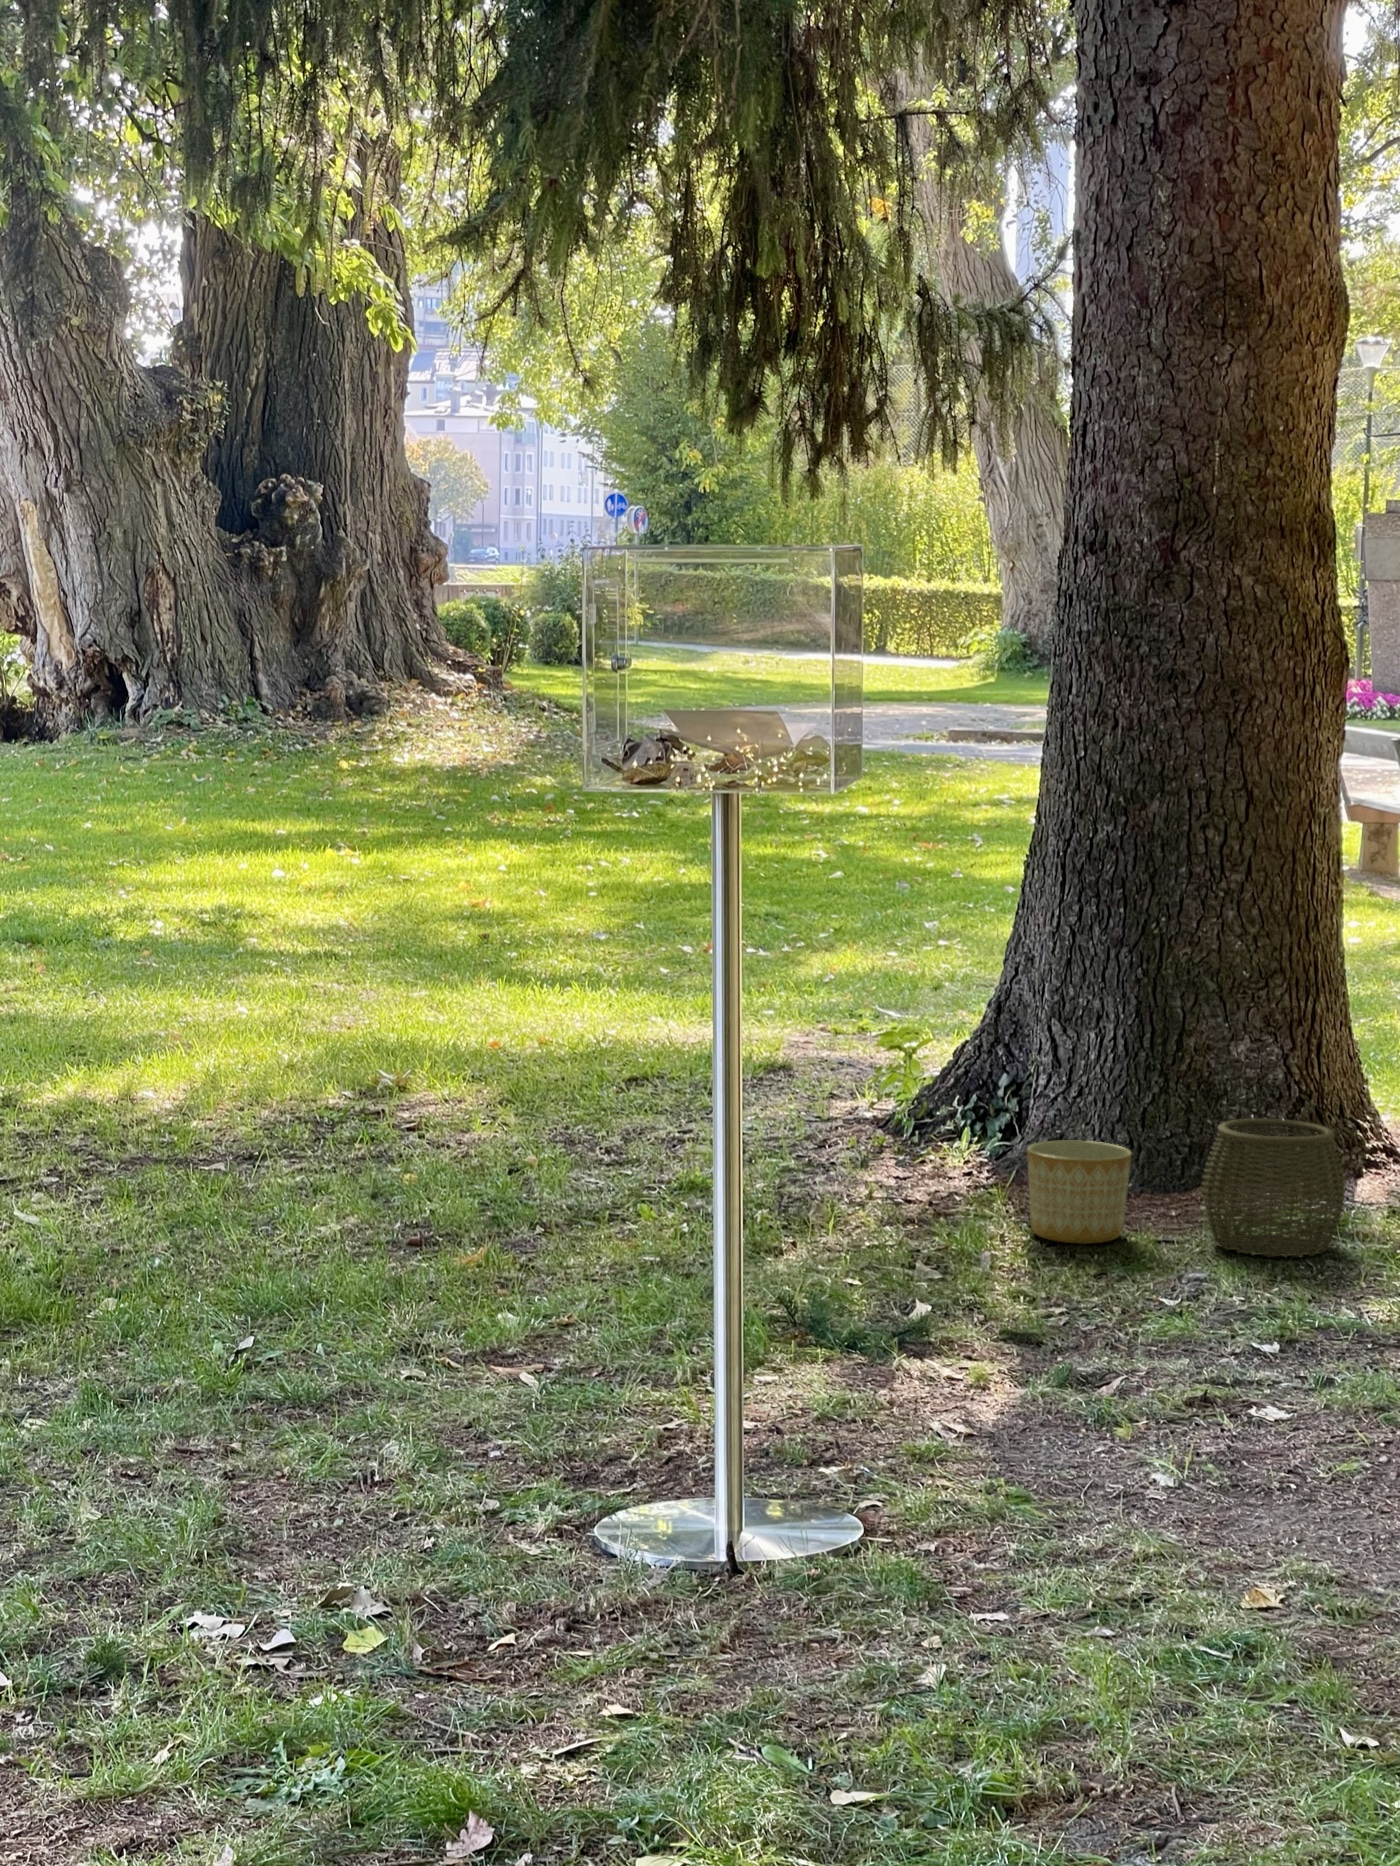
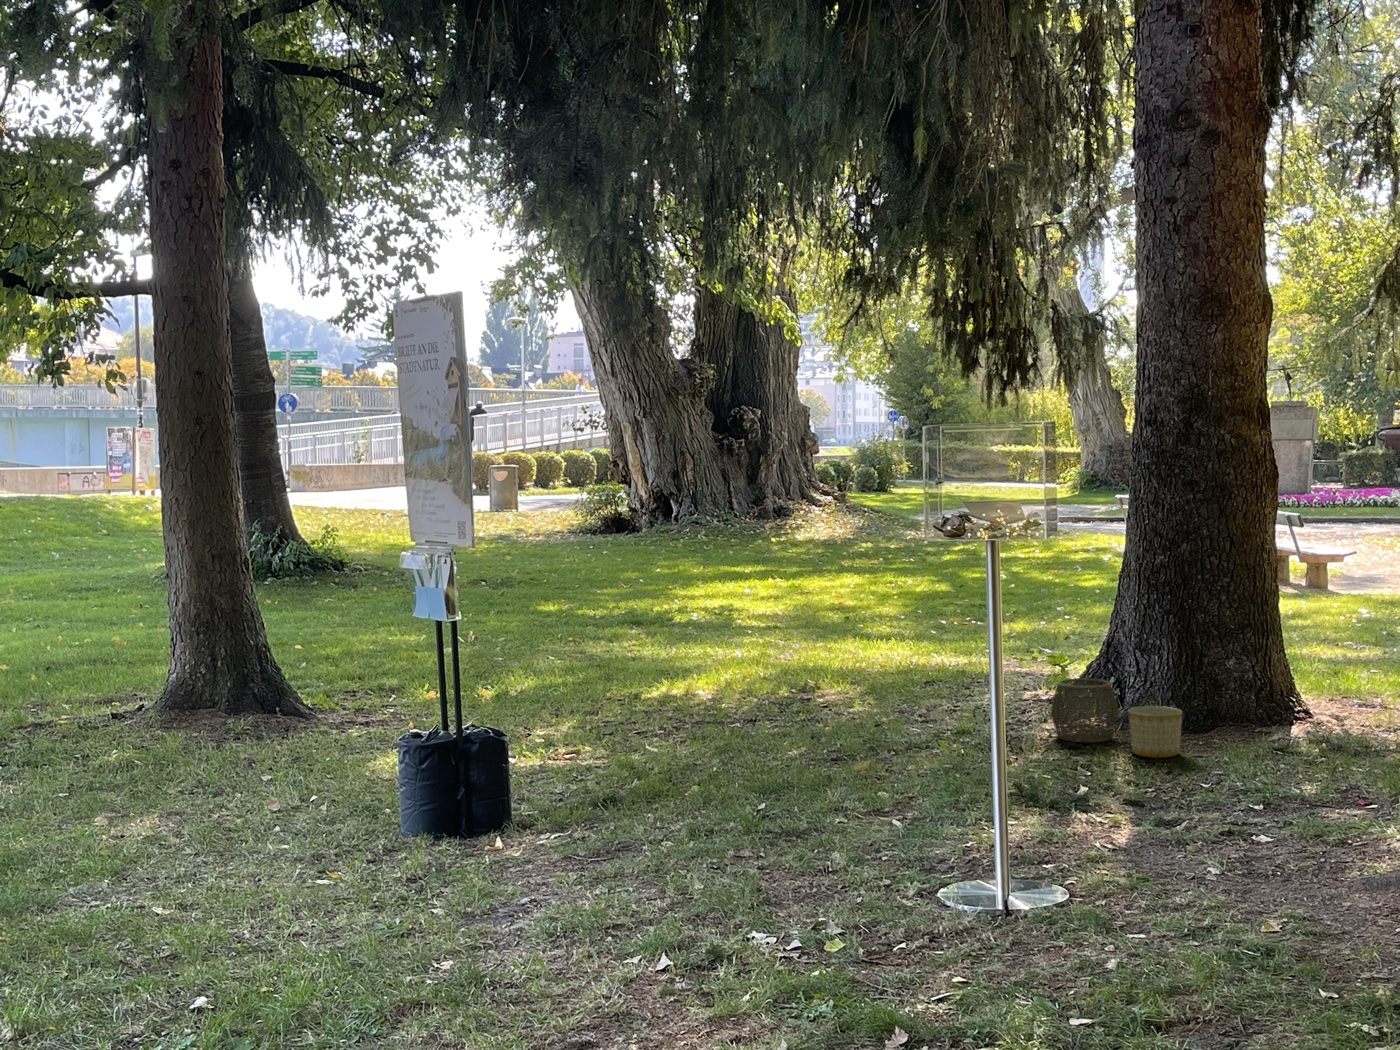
woven basket: present [1202,1119,1346,1257] -> present [1051,678,1118,743]

